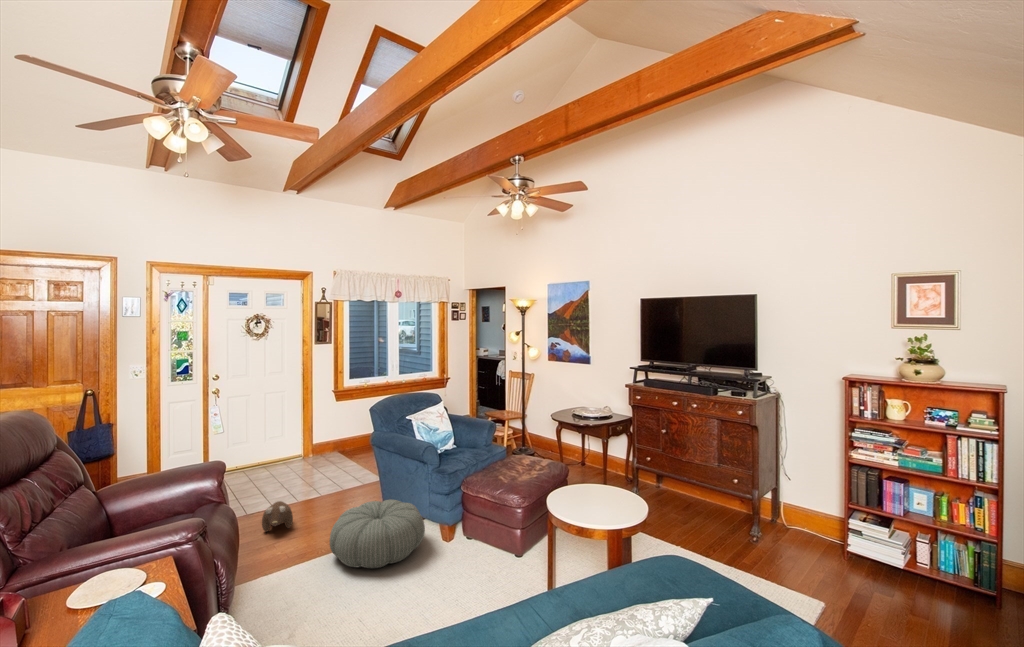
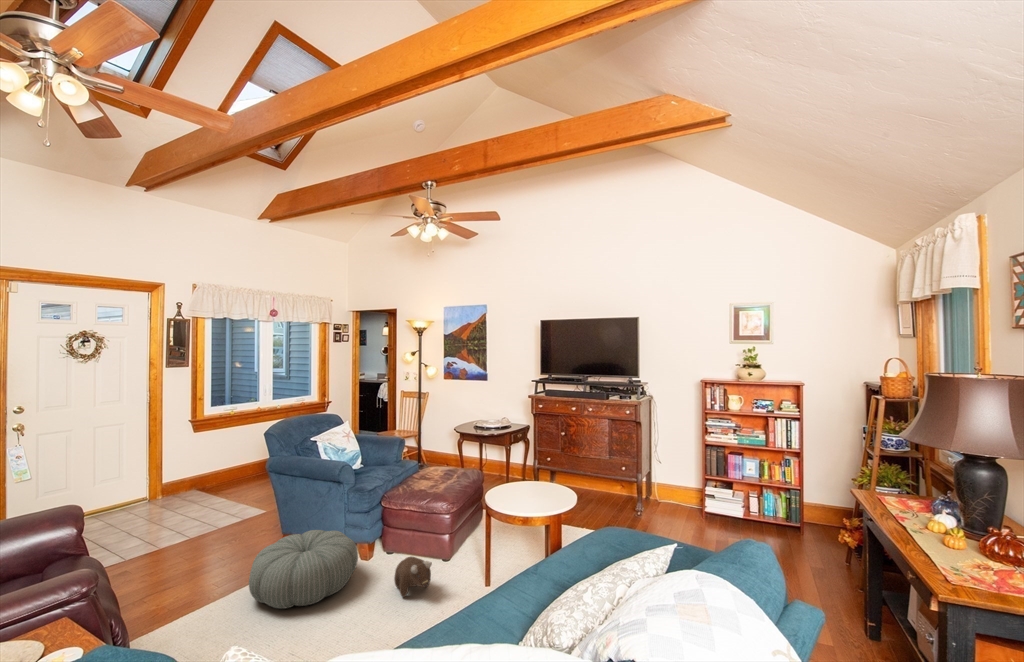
plush toy: present [262,501,293,532] -> present [394,557,432,597]

